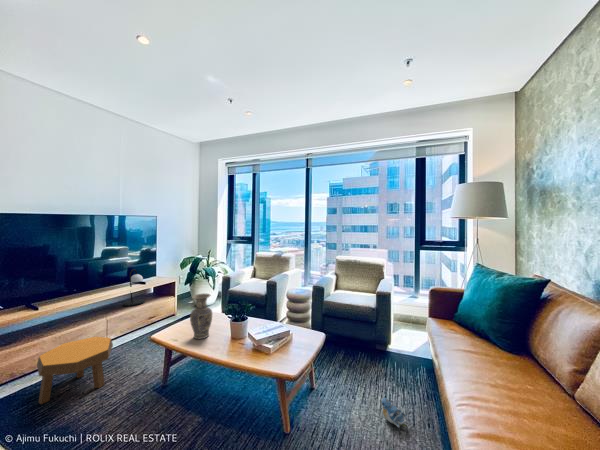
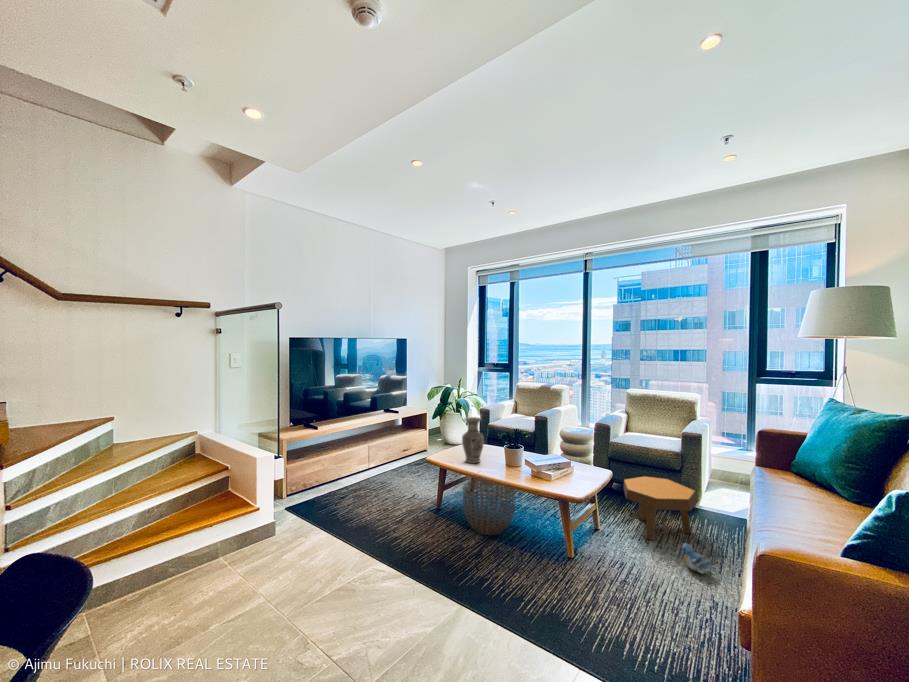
table lamp: present [124,269,145,306] -> none [378,395,397,435]
footstool: present [37,337,113,404] -> present [624,476,699,540]
woven basket: none [186,346,239,414] -> present [463,476,515,535]

